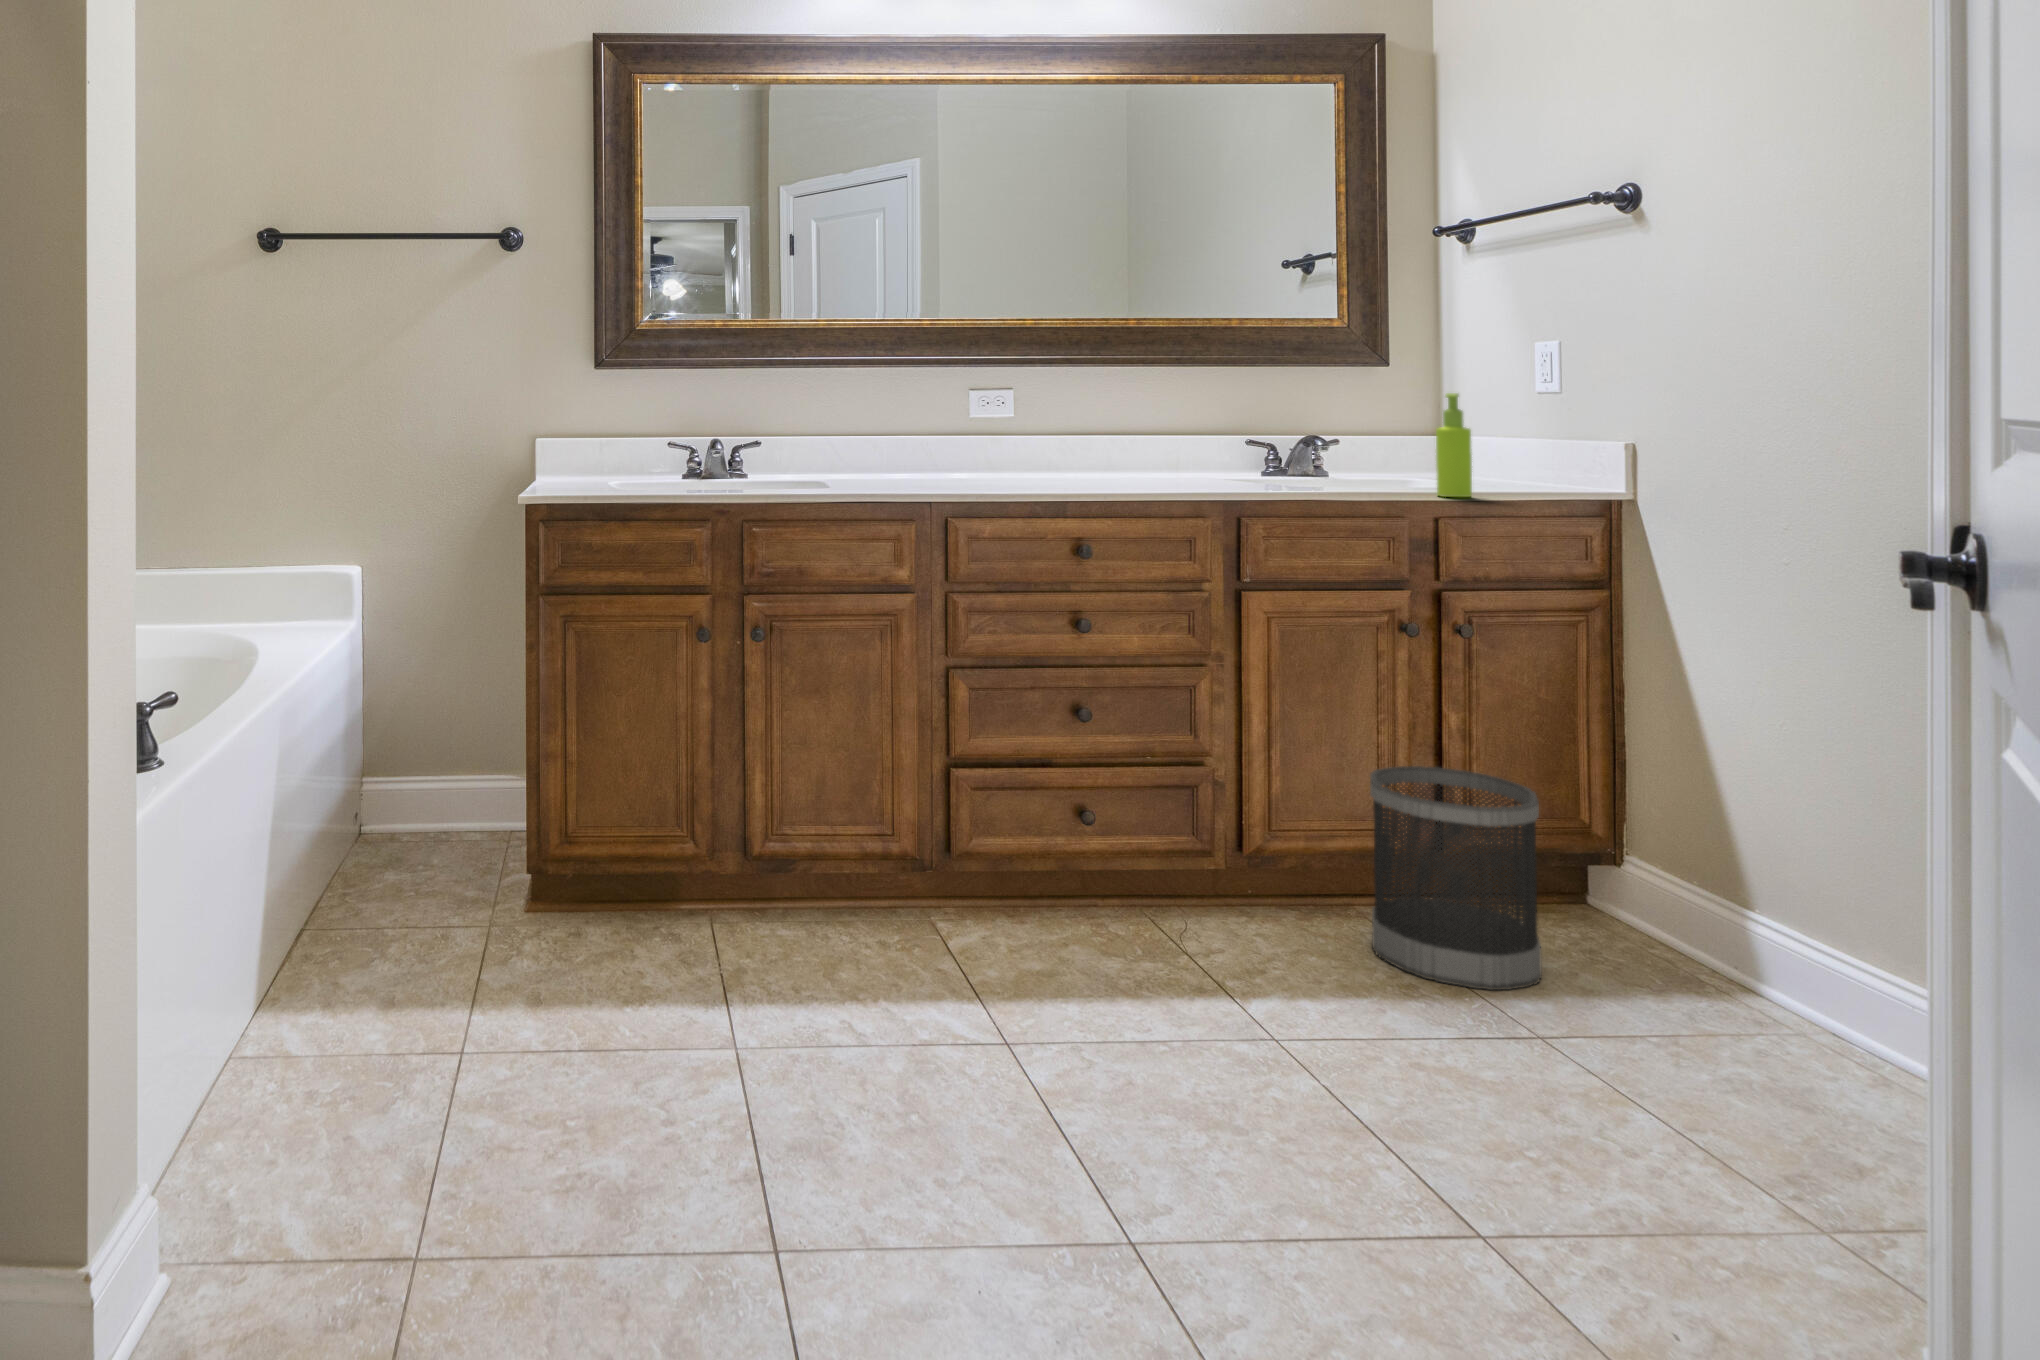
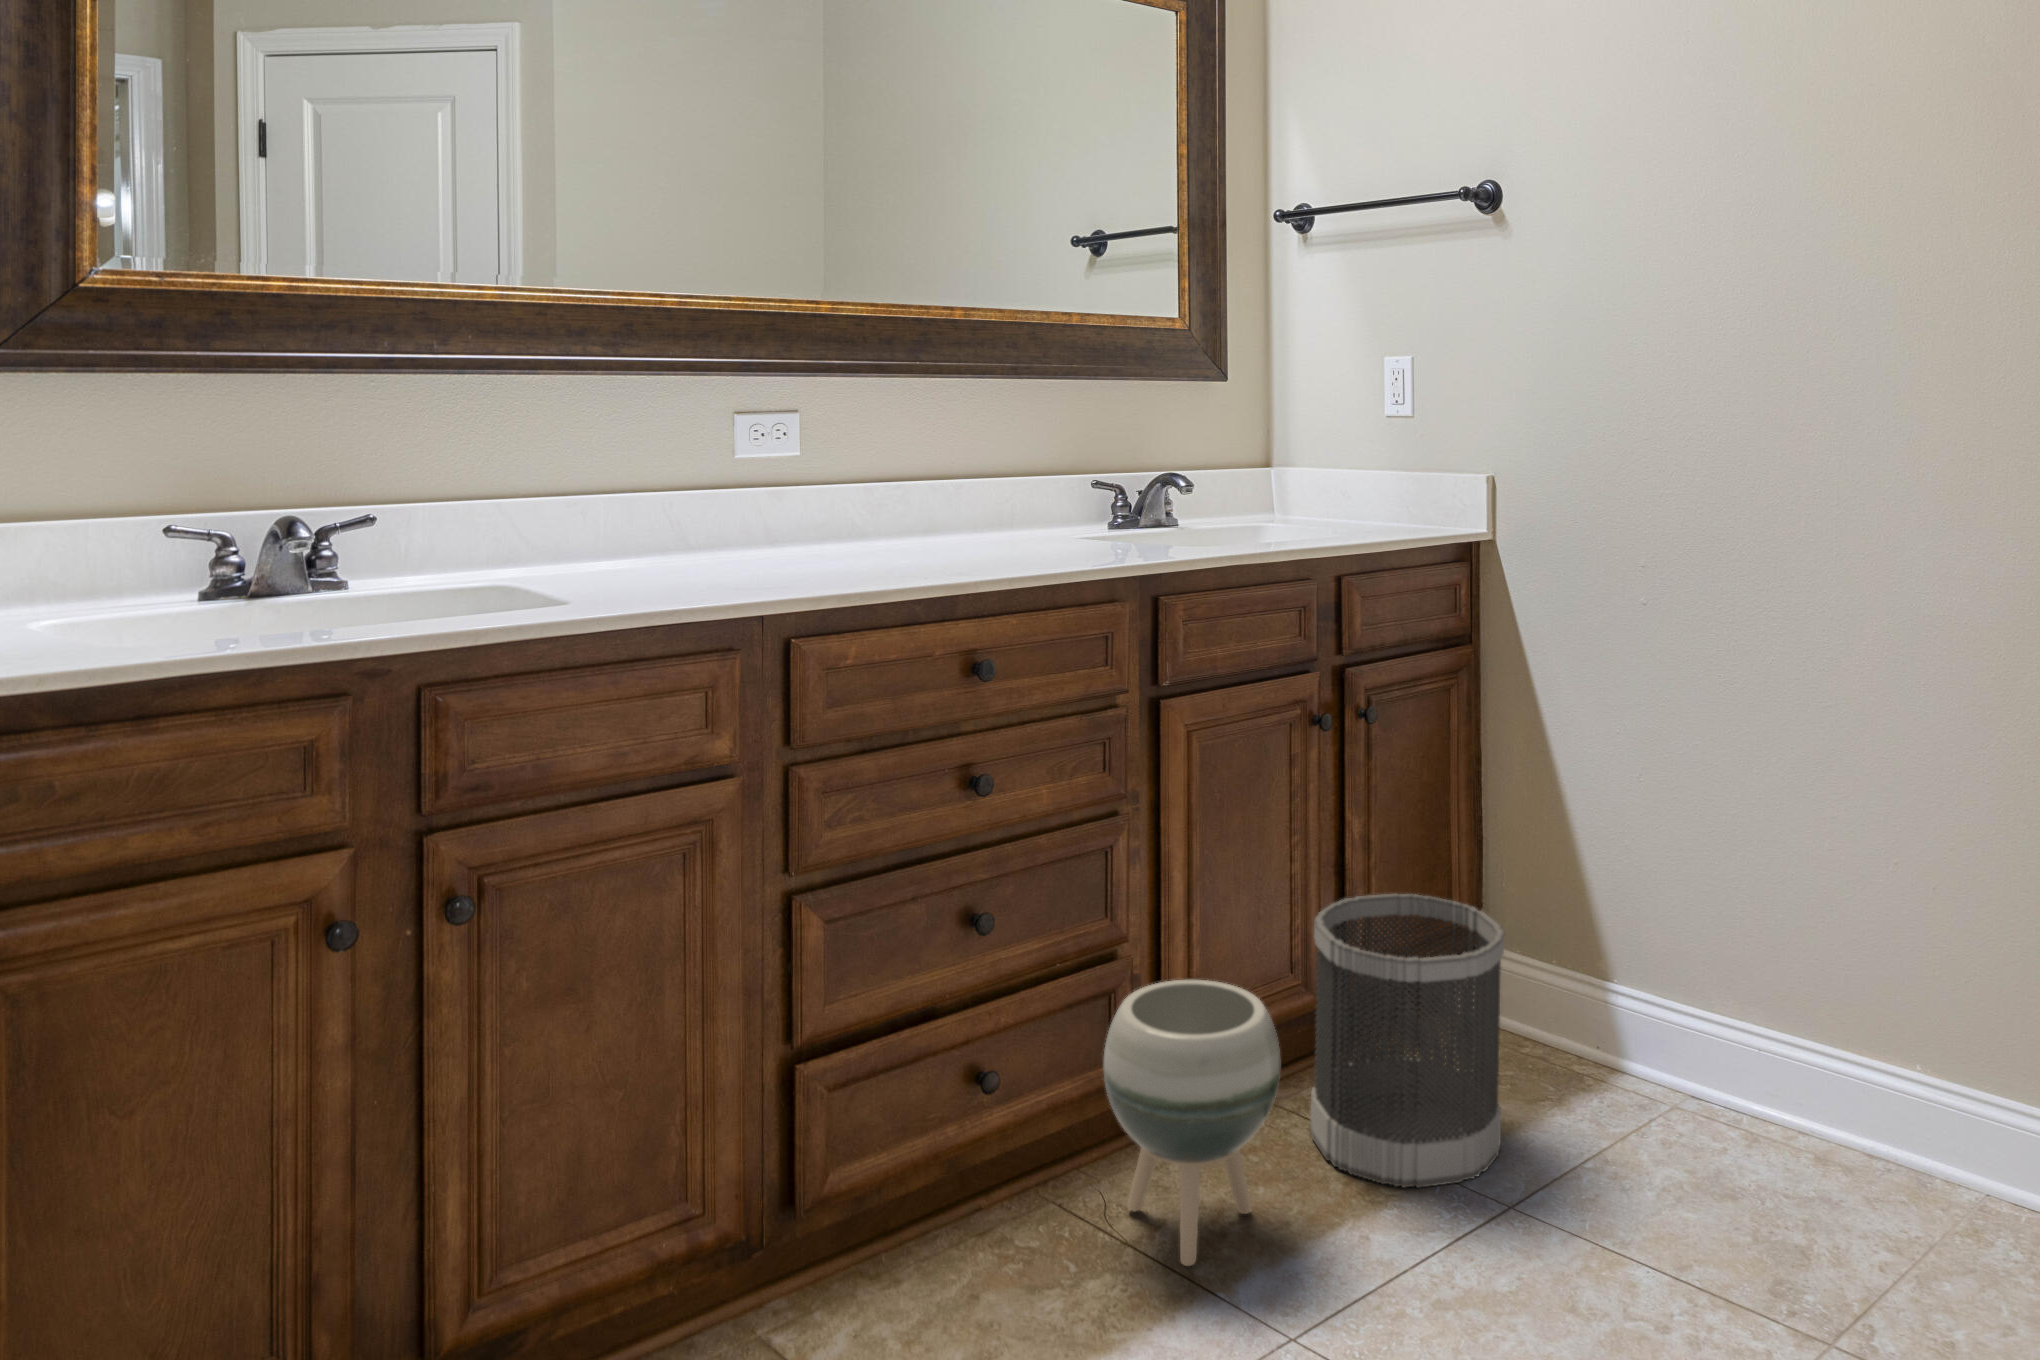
soap dispenser: present [1436,393,1472,497] -> none [1345,421,1384,551]
planter: none [1164,781,1298,965] -> present [1104,980,1280,1266]

